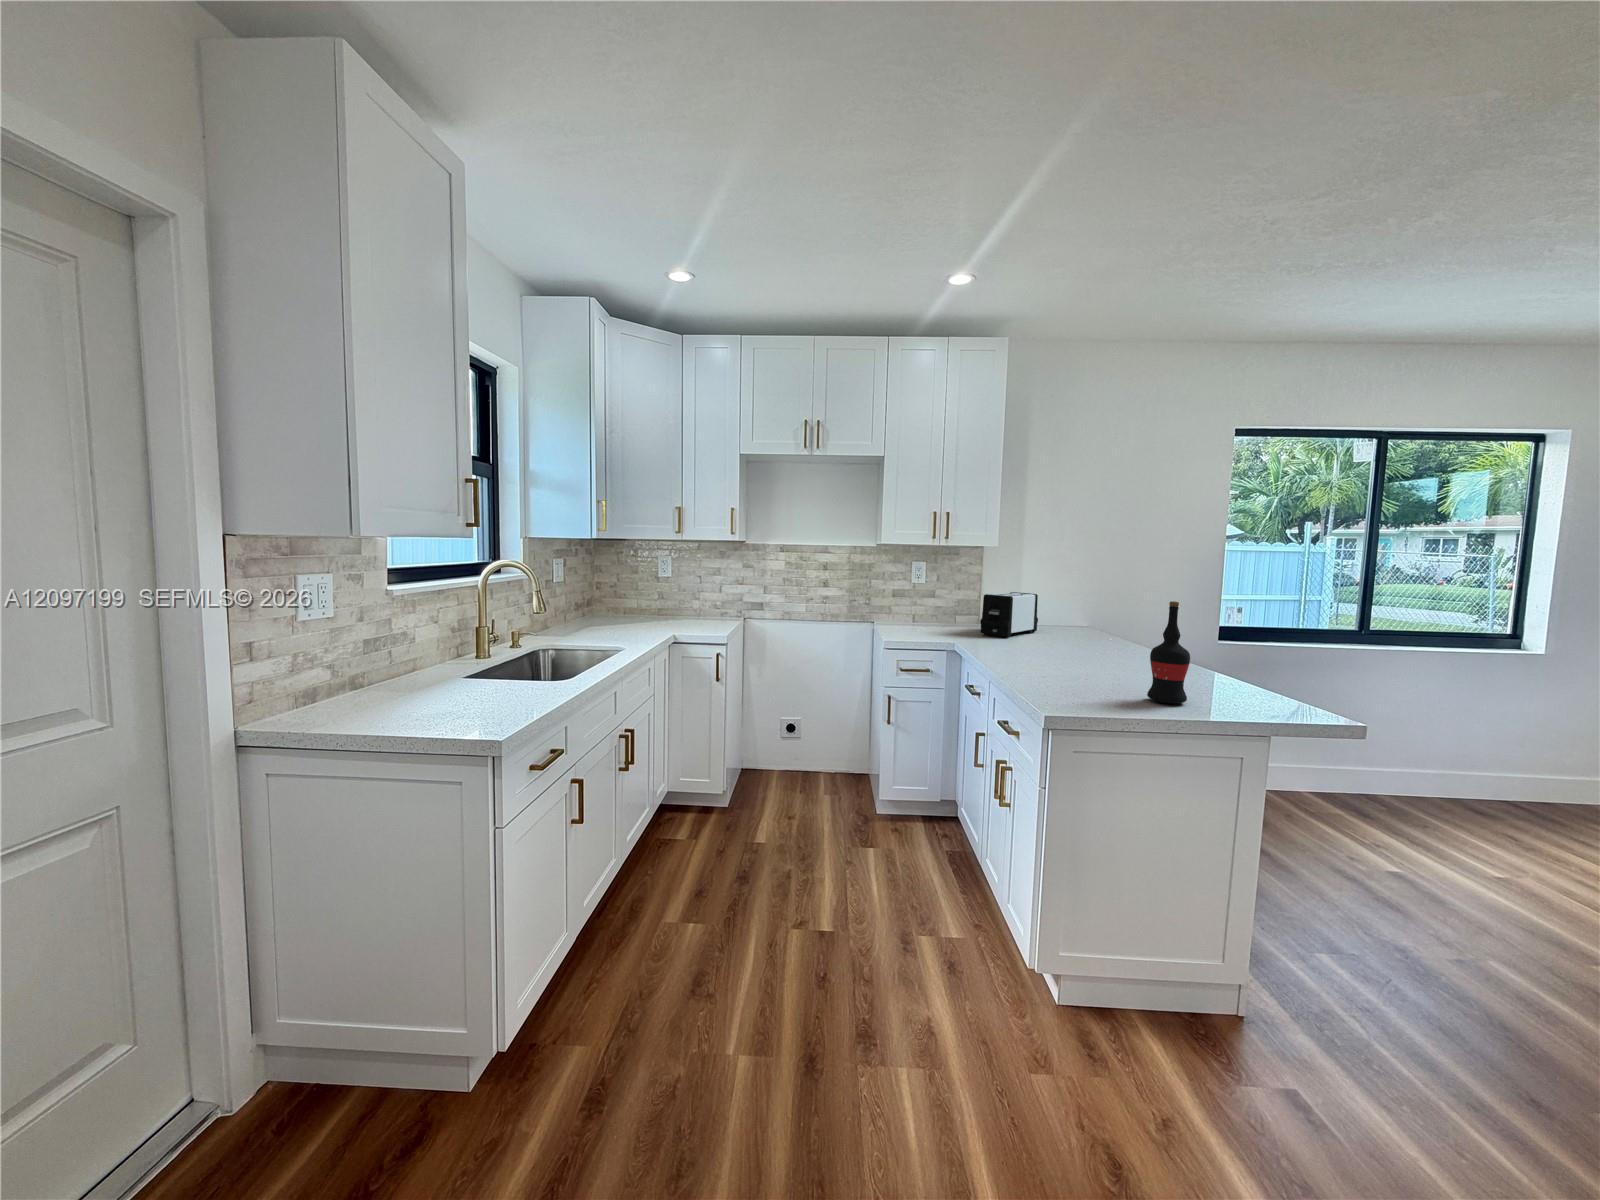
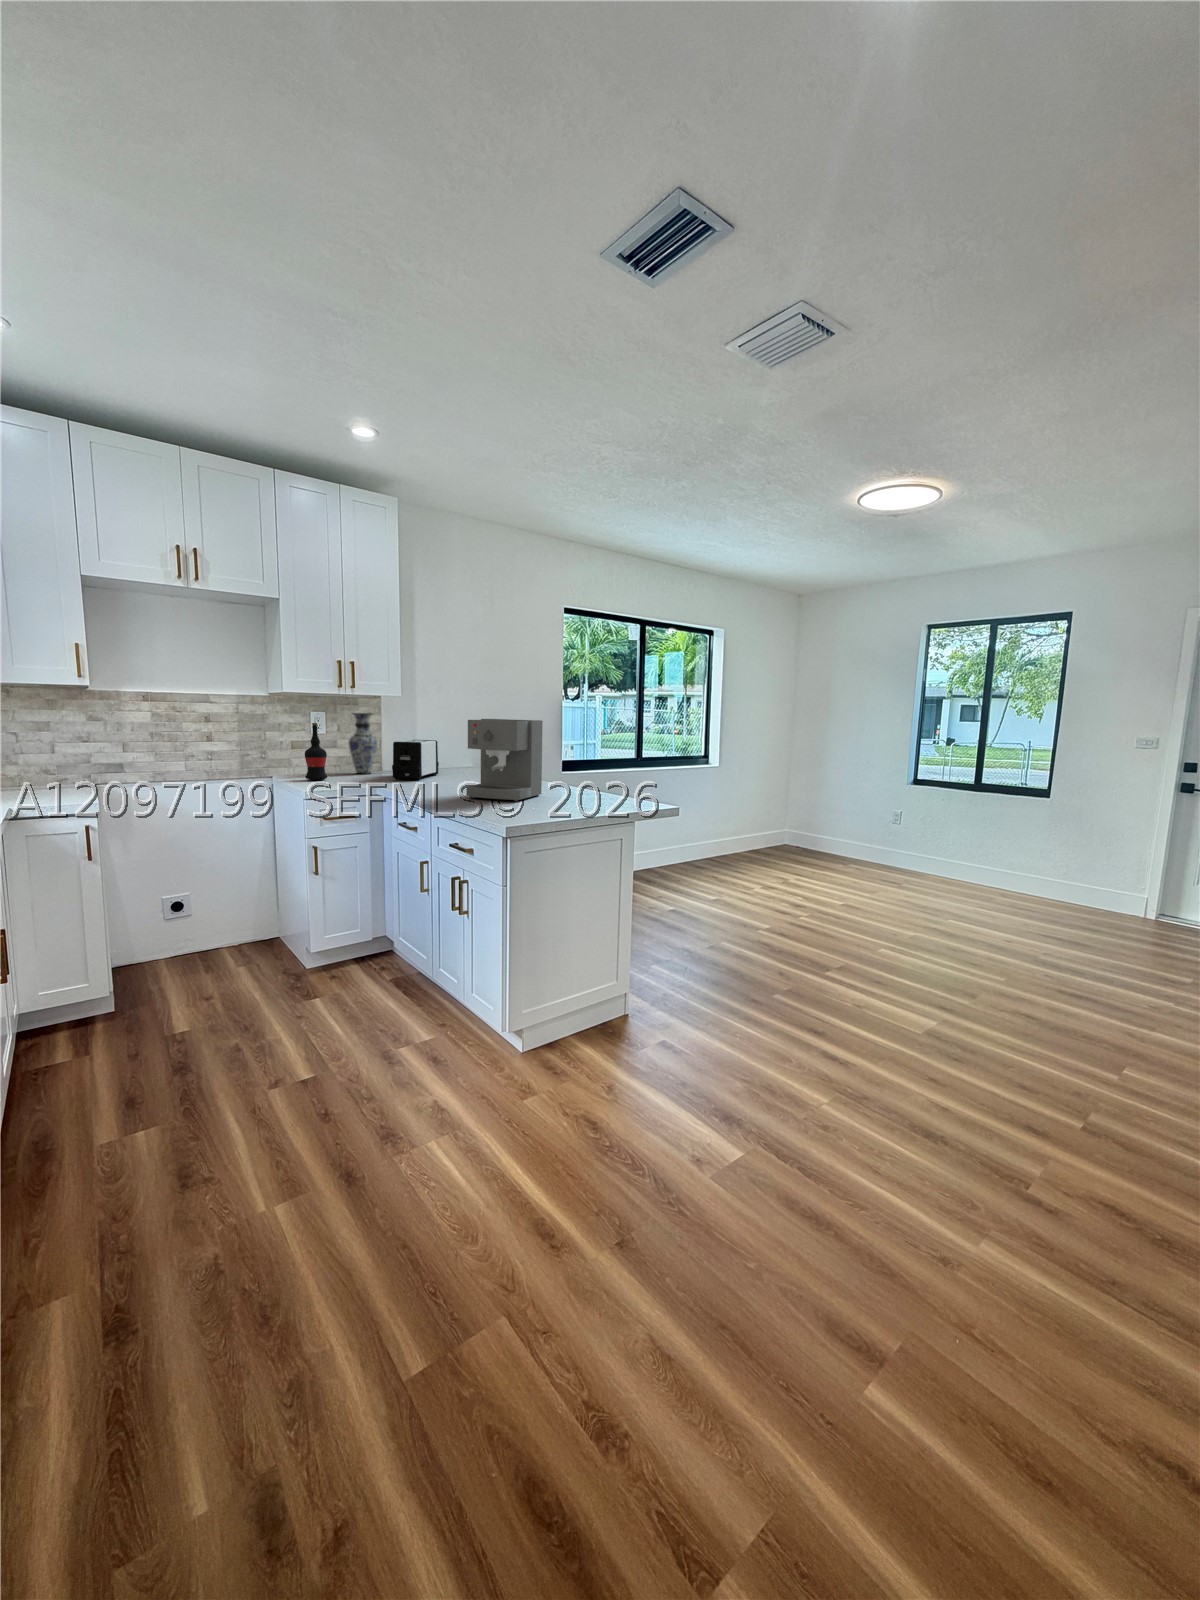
vase: none [948,562,976,625] -> present [349,713,377,774]
coffee maker: none [1036,575,1145,680] -> present [466,719,543,802]
wine bottle: present [1147,601,1190,703] -> present [305,723,327,780]

